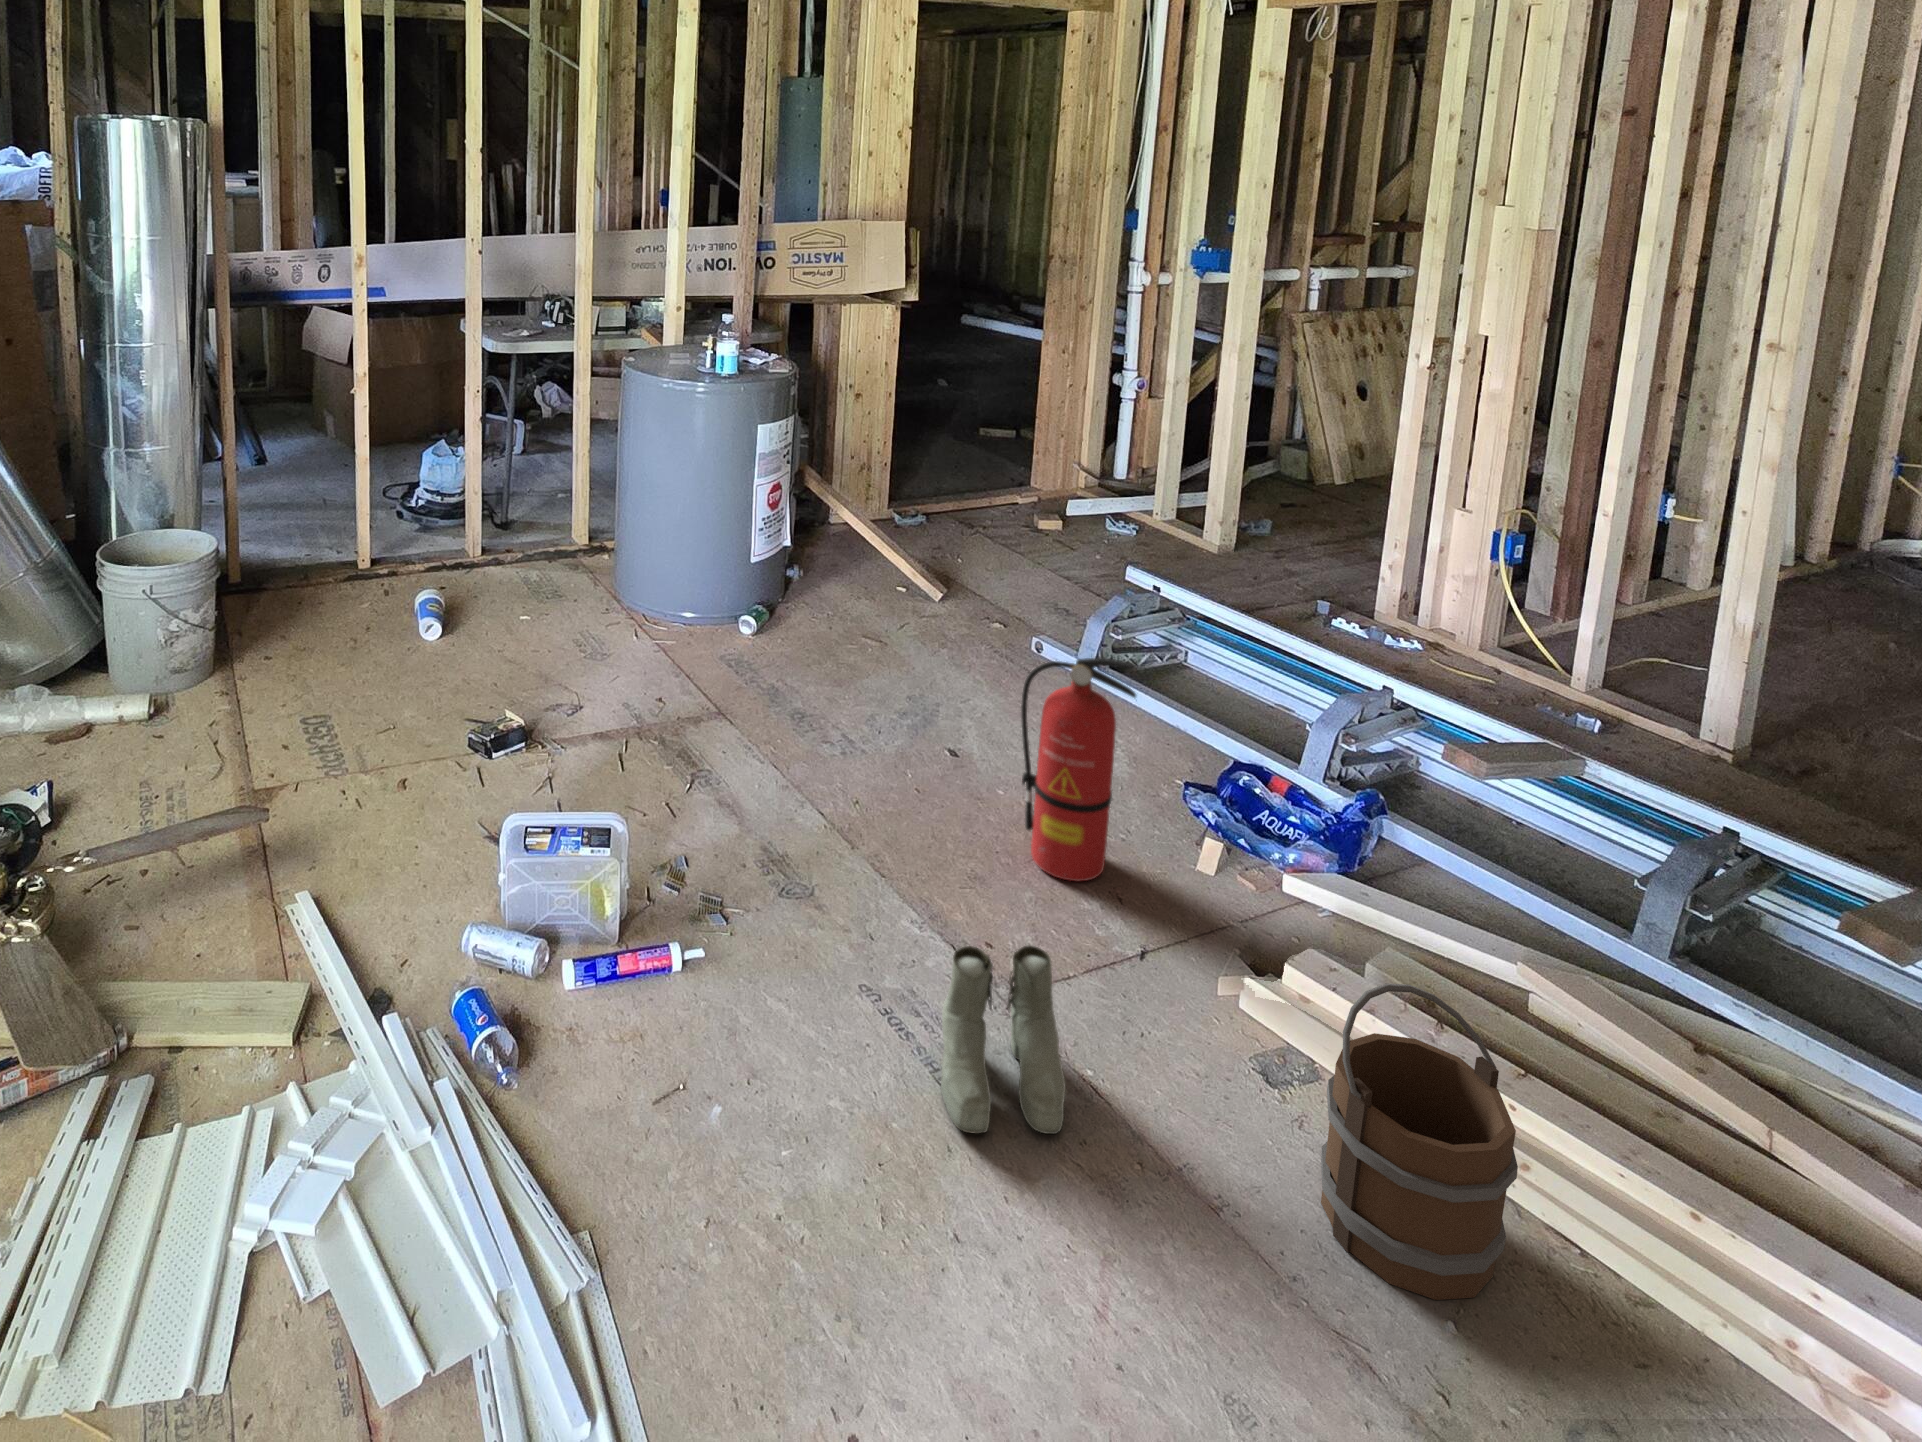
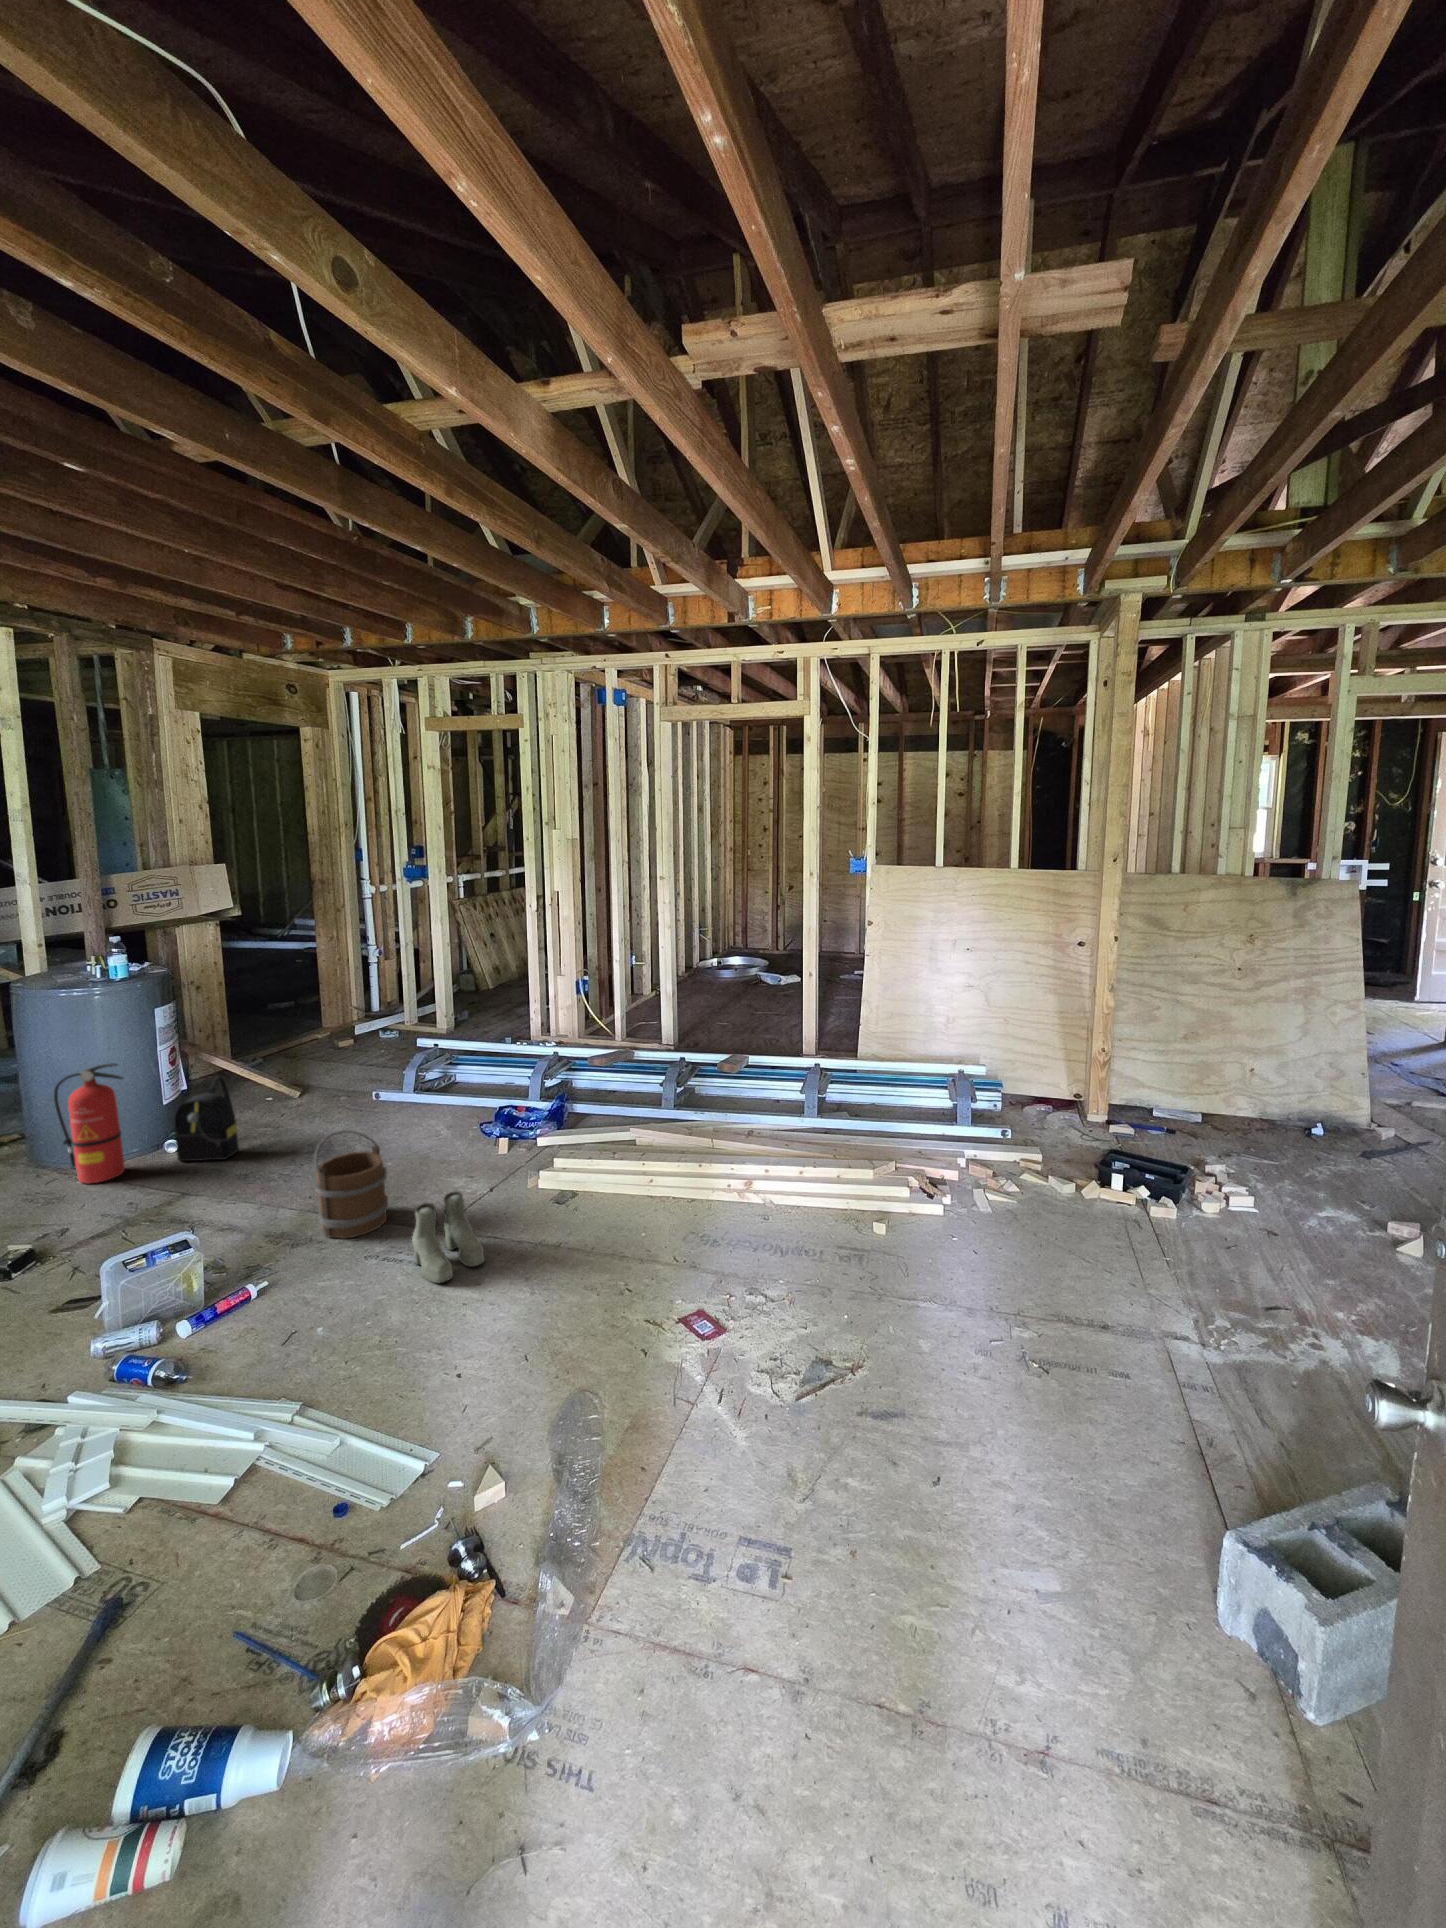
backpack: none [745,552,825,682] -> present [175,1077,239,1161]
fire extinguisher: present [1021,658,1136,881] -> present [54,1063,125,1183]
bucket: present [1321,983,1518,1300] -> present [314,1131,388,1239]

